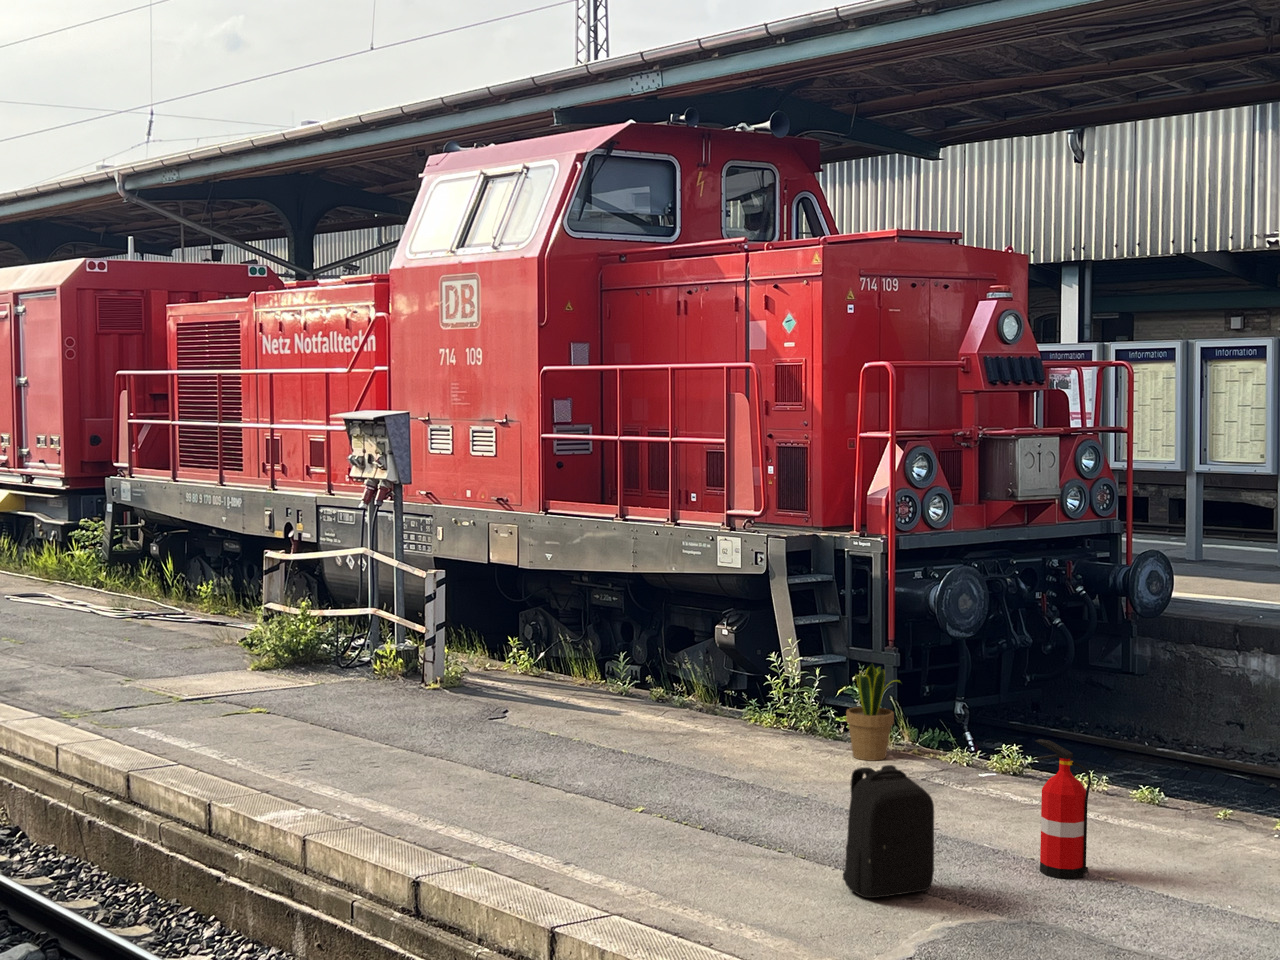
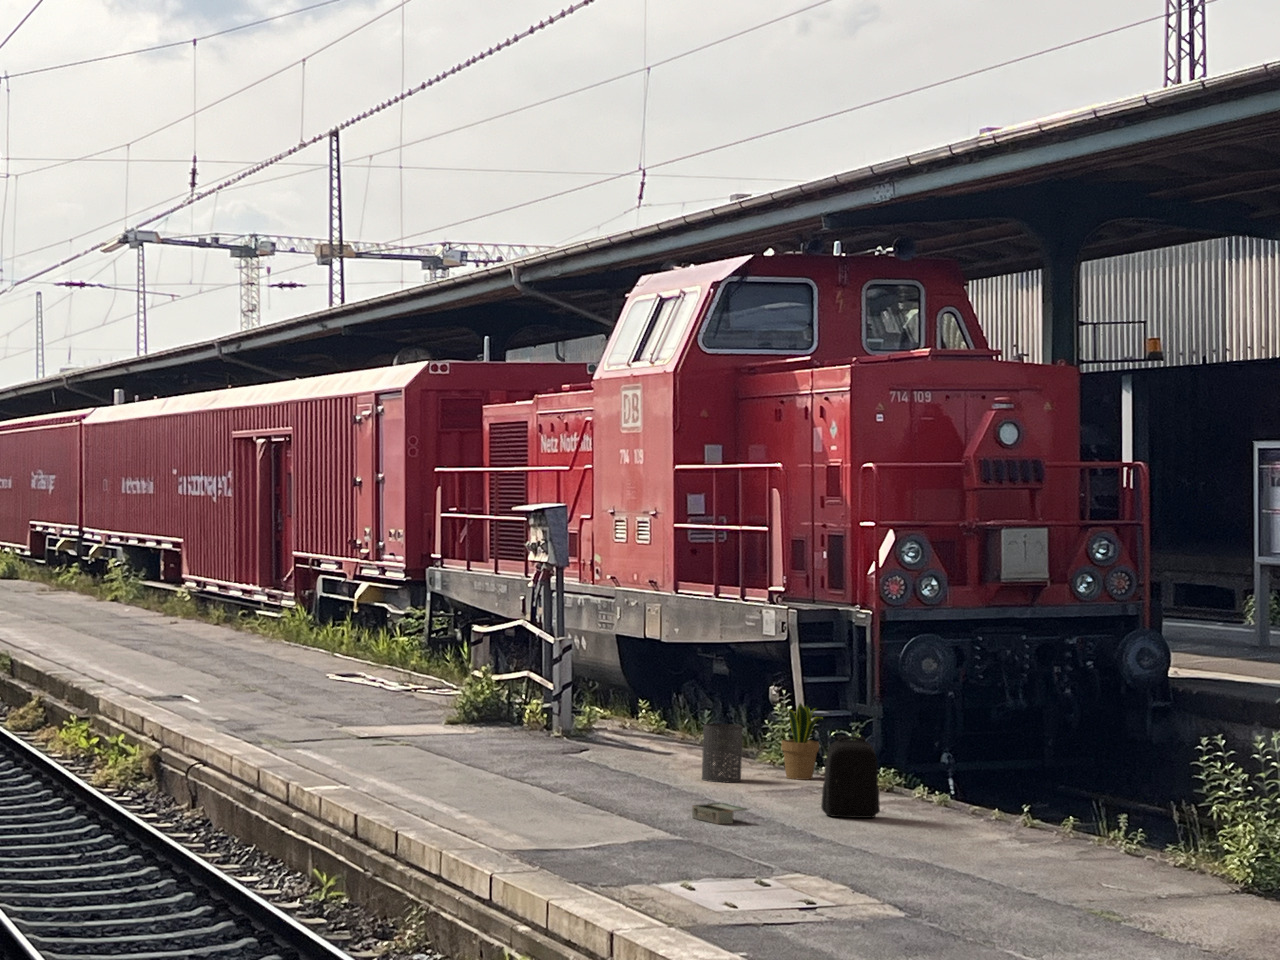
trash can: none [786,703,839,785] -> present [702,724,743,782]
fire extinguisher: present [1033,739,1091,879] -> none [750,722,781,815]
backpack: present [843,765,934,898] -> present [821,736,880,818]
toolbox: none [1035,880,1127,931] -> present [692,803,747,824]

